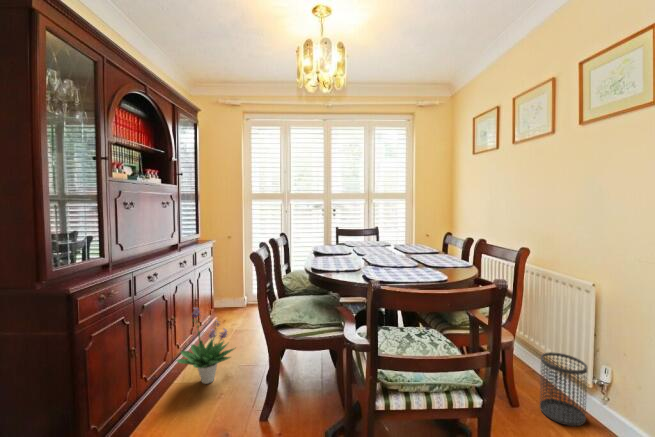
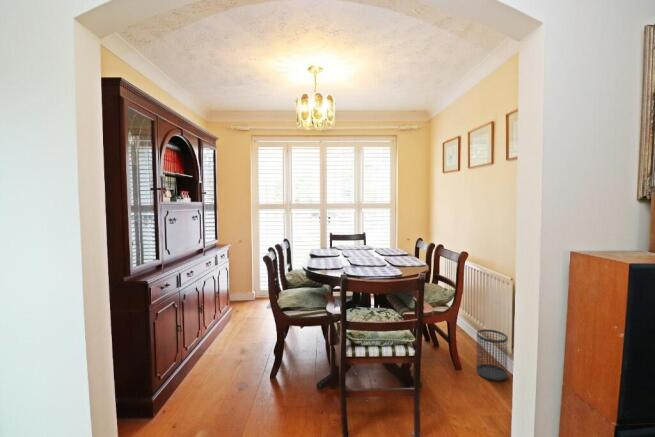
potted plant: present [177,307,234,384] -> none [206,297,251,356]

